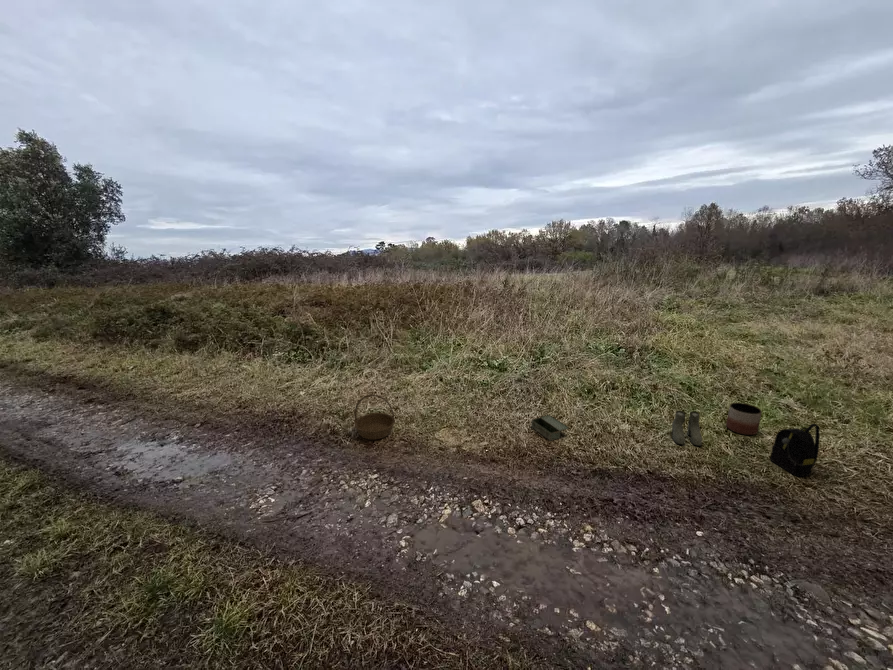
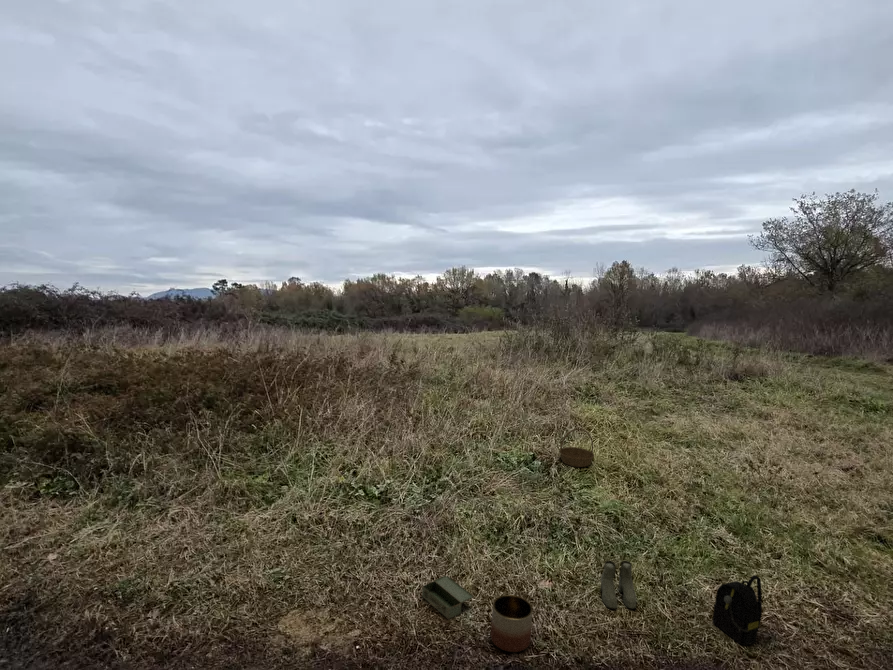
basket: present [354,394,395,440] -> present [559,429,594,467]
planter: present [726,403,762,435] -> present [491,595,533,652]

